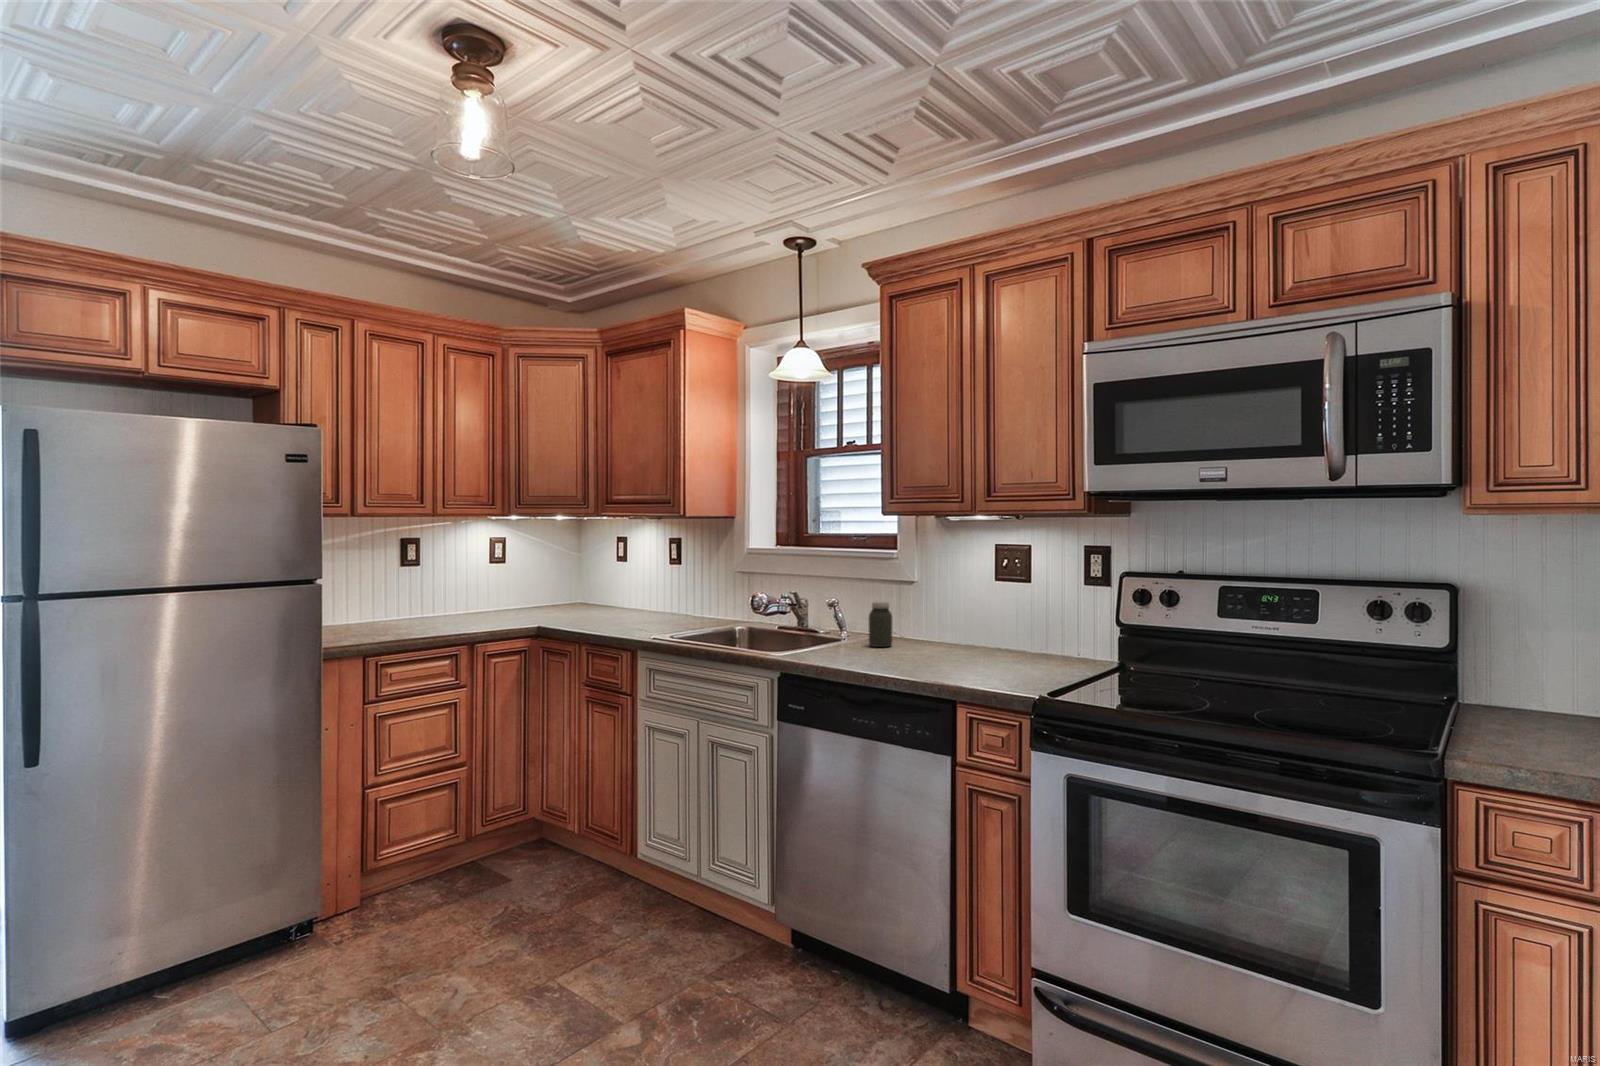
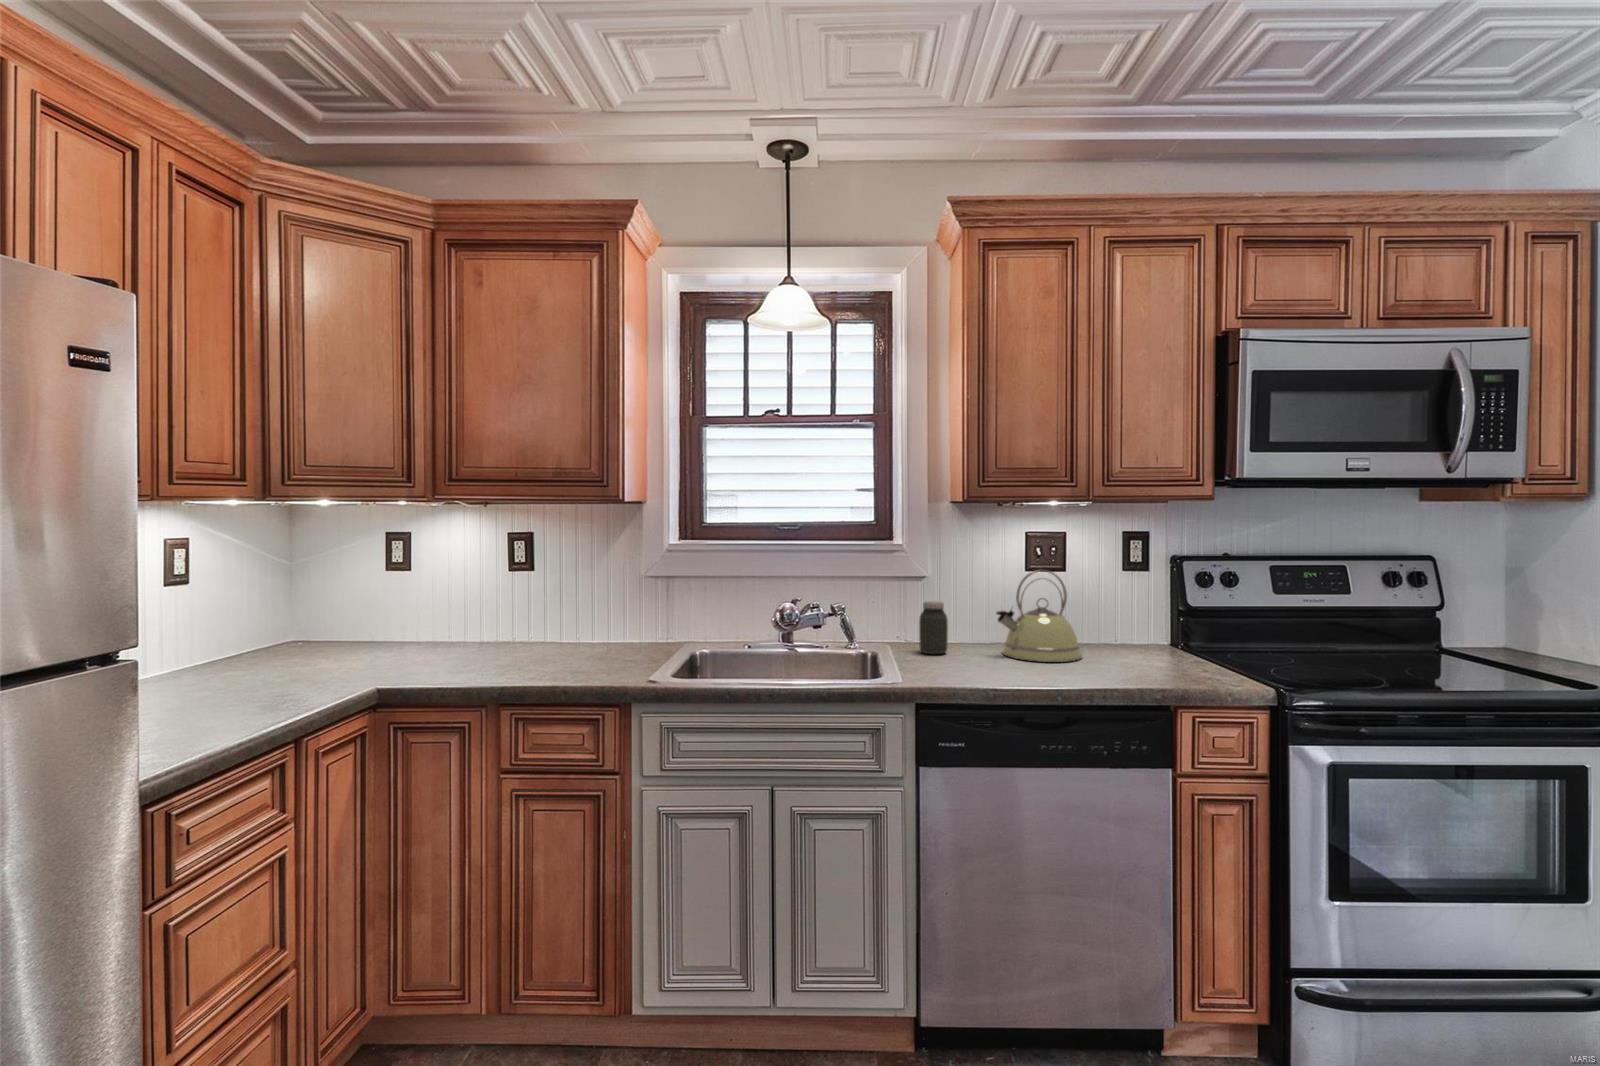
kettle: none [913,579,989,662] -> present [996,570,1082,662]

